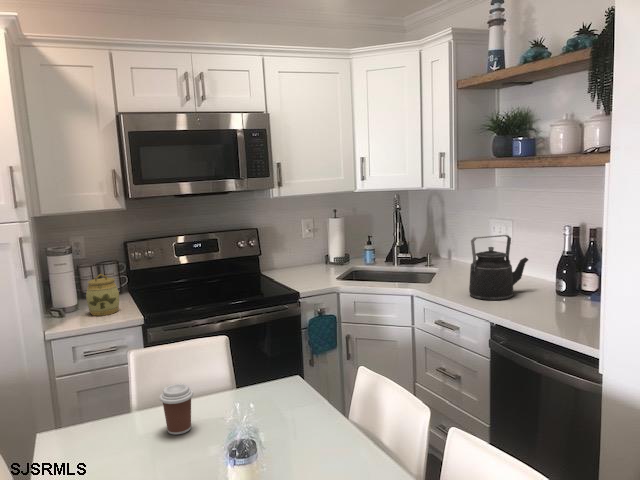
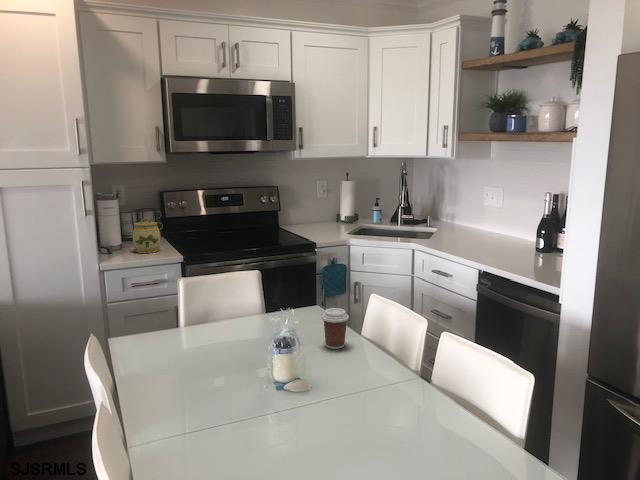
kettle: present [469,235,528,300] -> none [462,199,515,253]
coffee cup: present [160,383,193,435] -> present [322,308,349,349]

